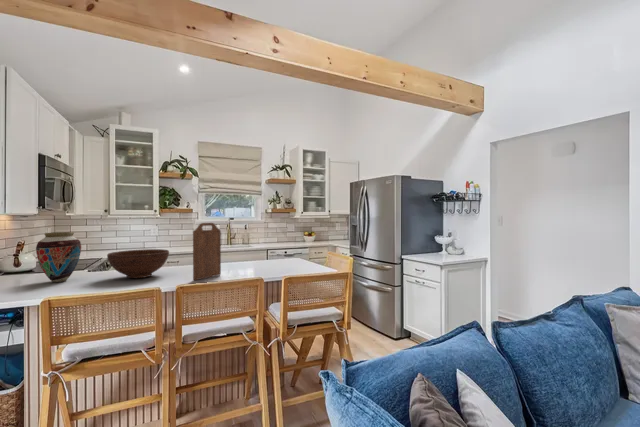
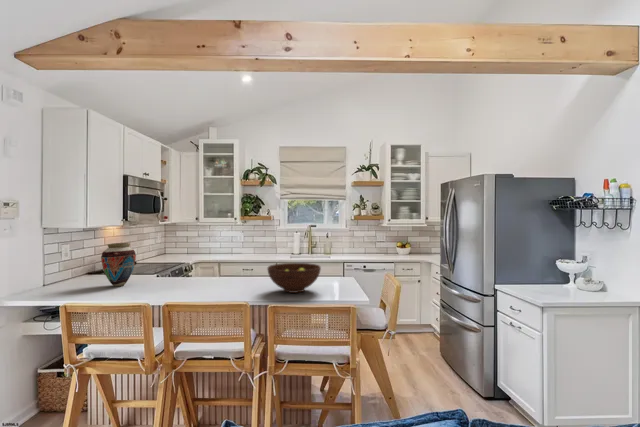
cutting board: present [193,223,221,280] -> none [207,239,239,297]
fruit bowl: present [107,249,169,278] -> present [268,263,321,293]

